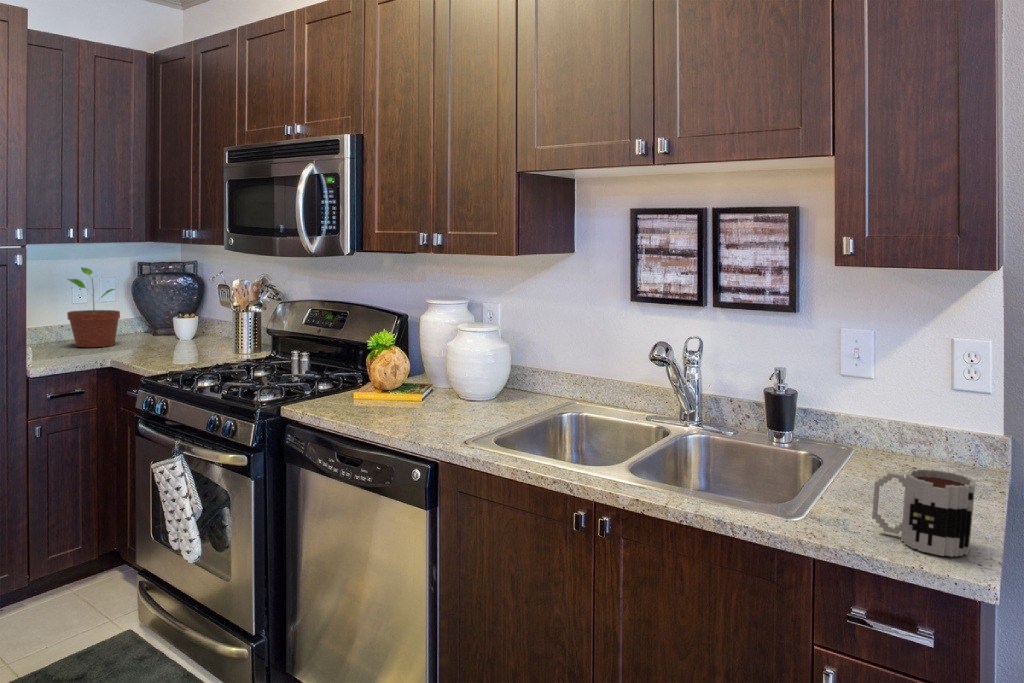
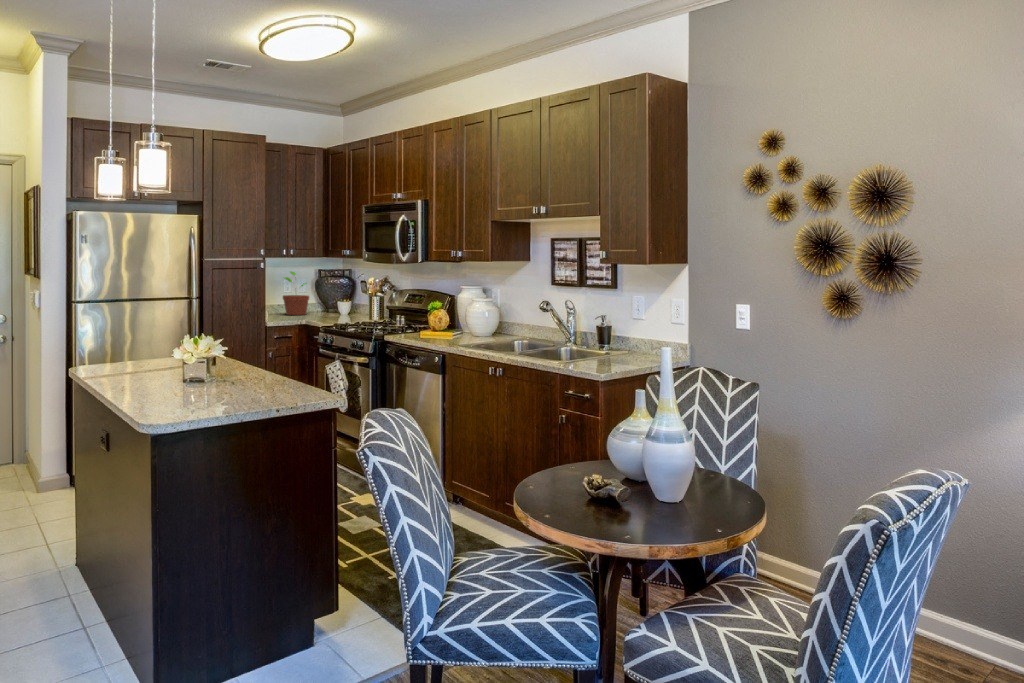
mug: present [872,469,975,557] -> none [588,342,618,371]

